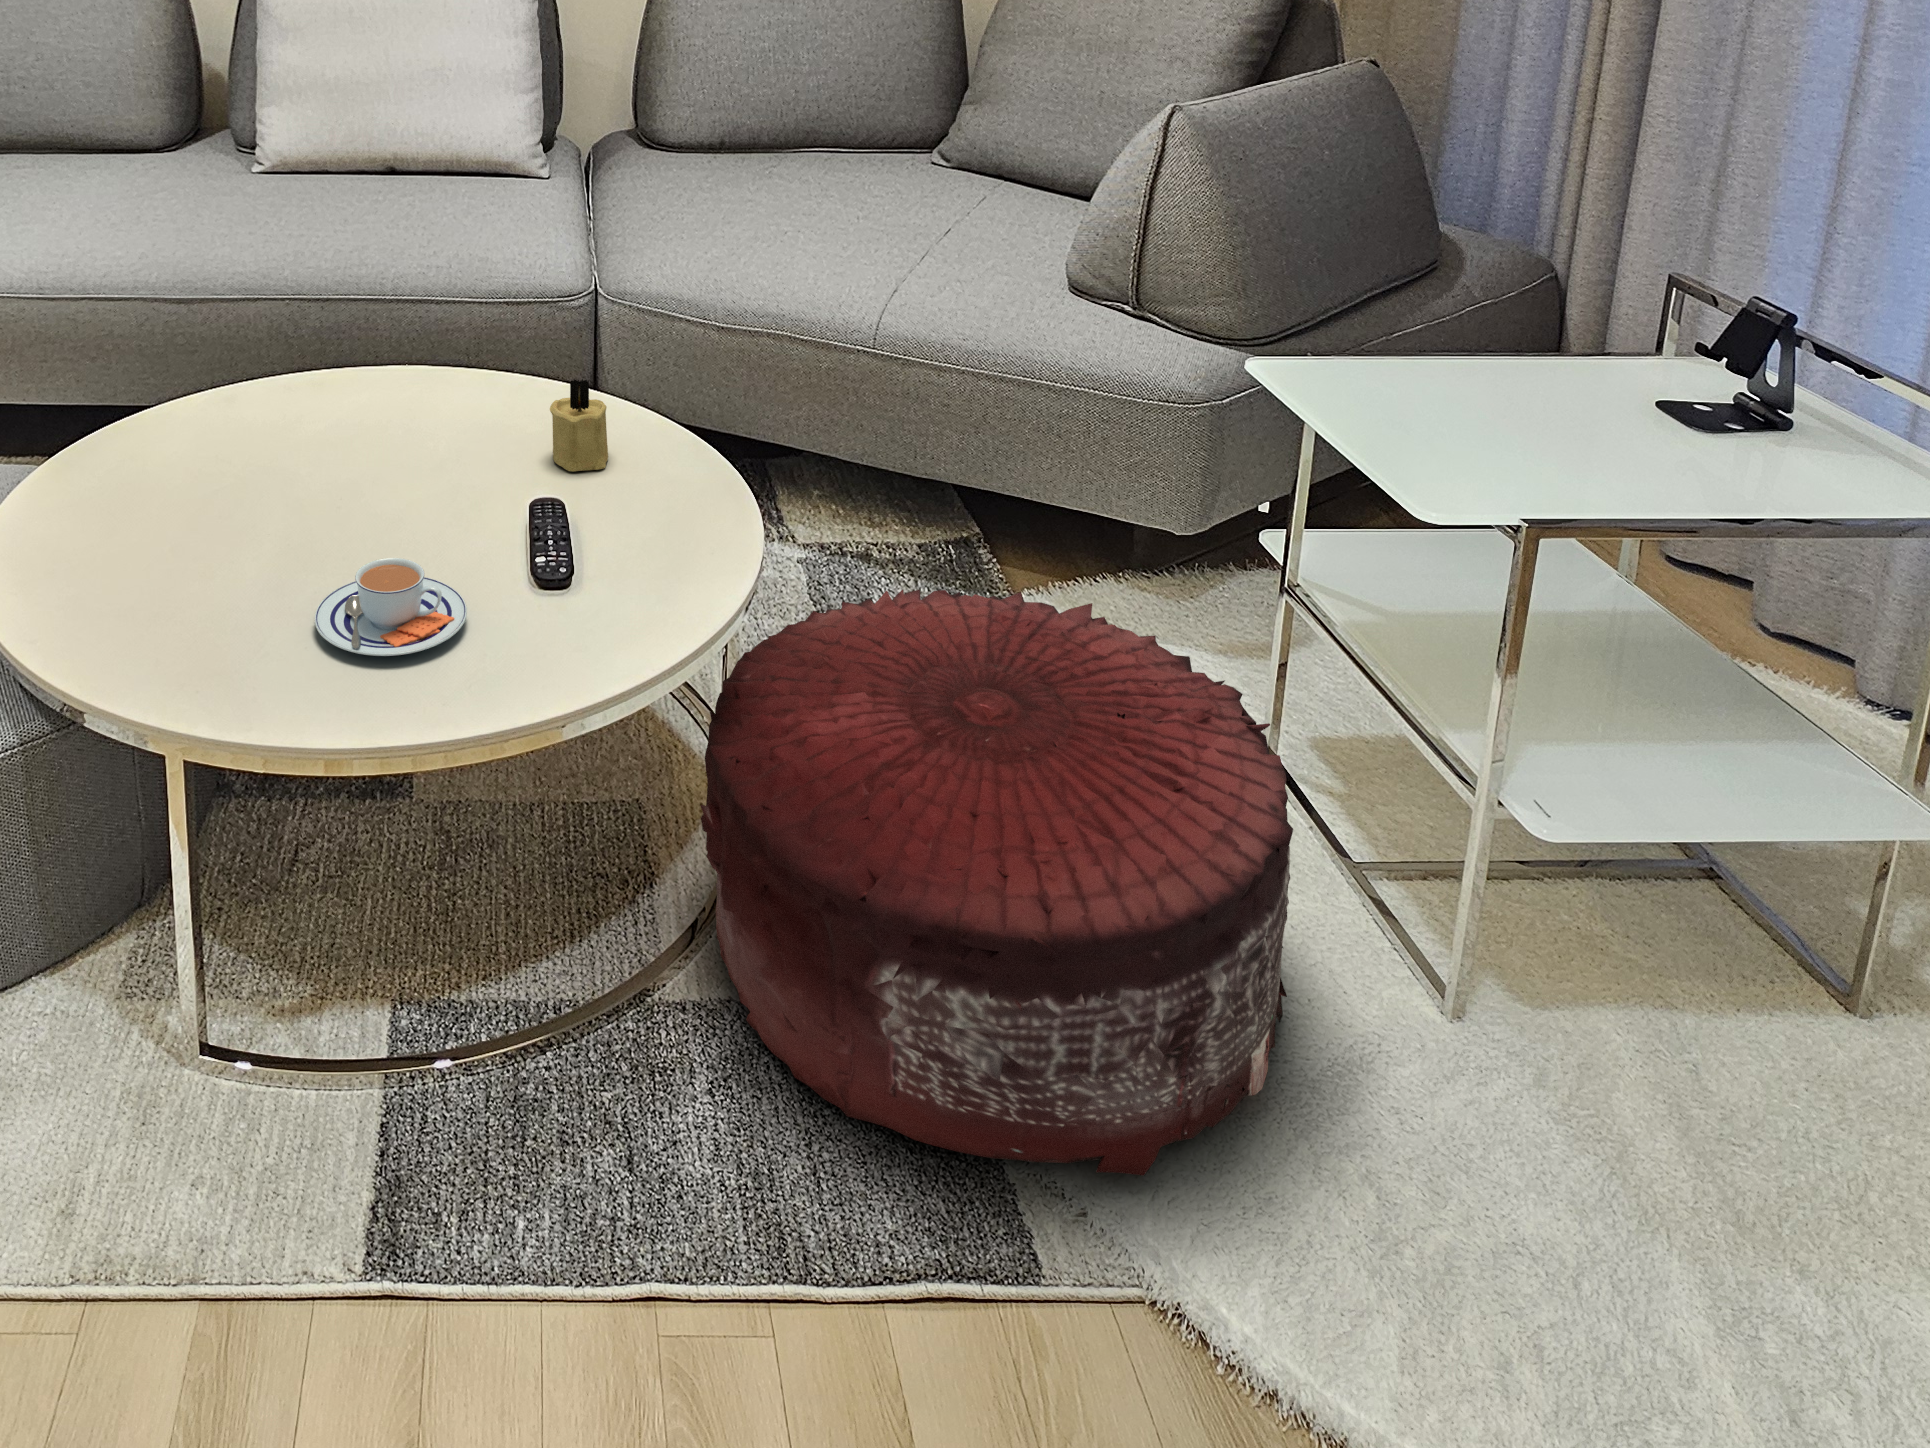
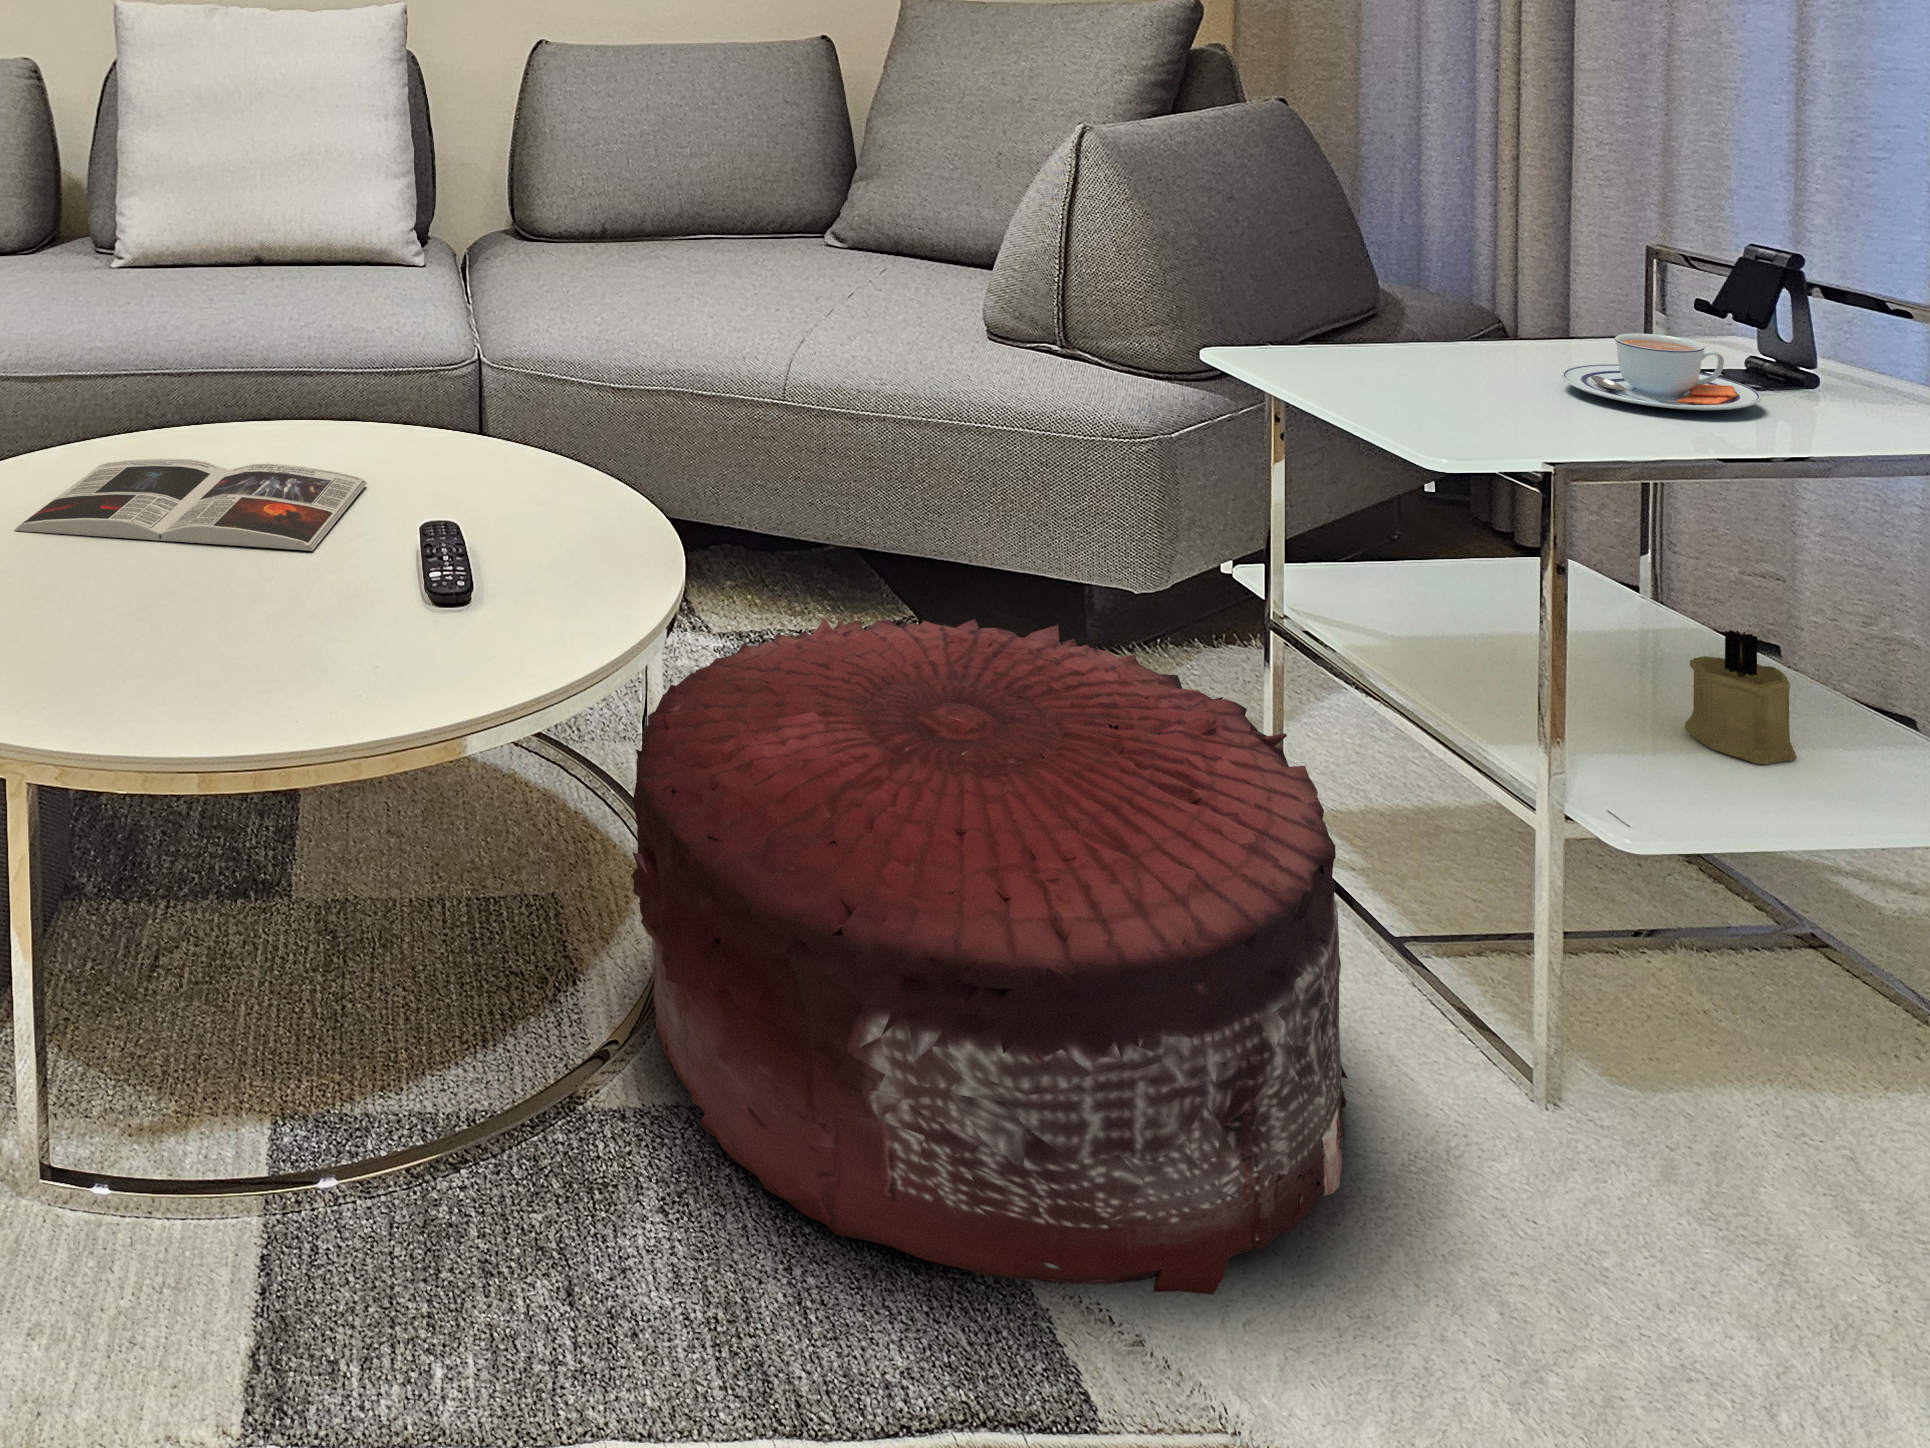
candle: present [550,379,608,471] -> present [1685,630,1797,764]
magazine: none [166,425,483,534] -> present [15,459,367,551]
teacup: present [315,558,467,656] -> present [1562,334,1761,410]

